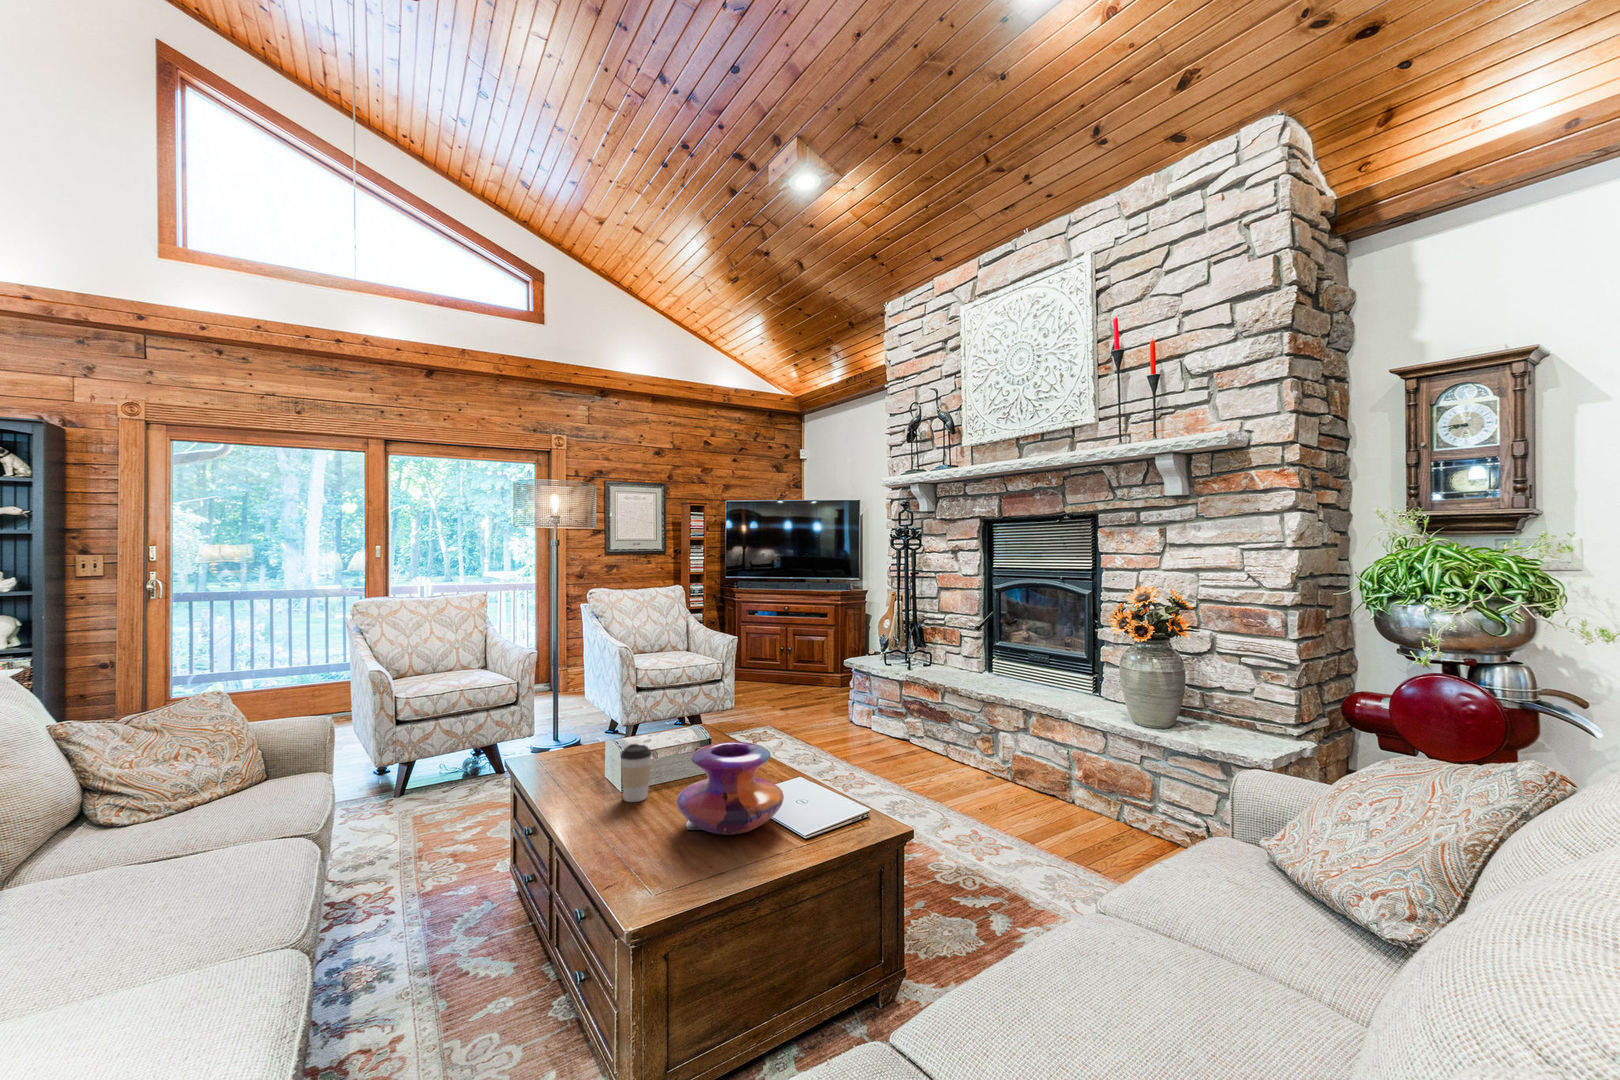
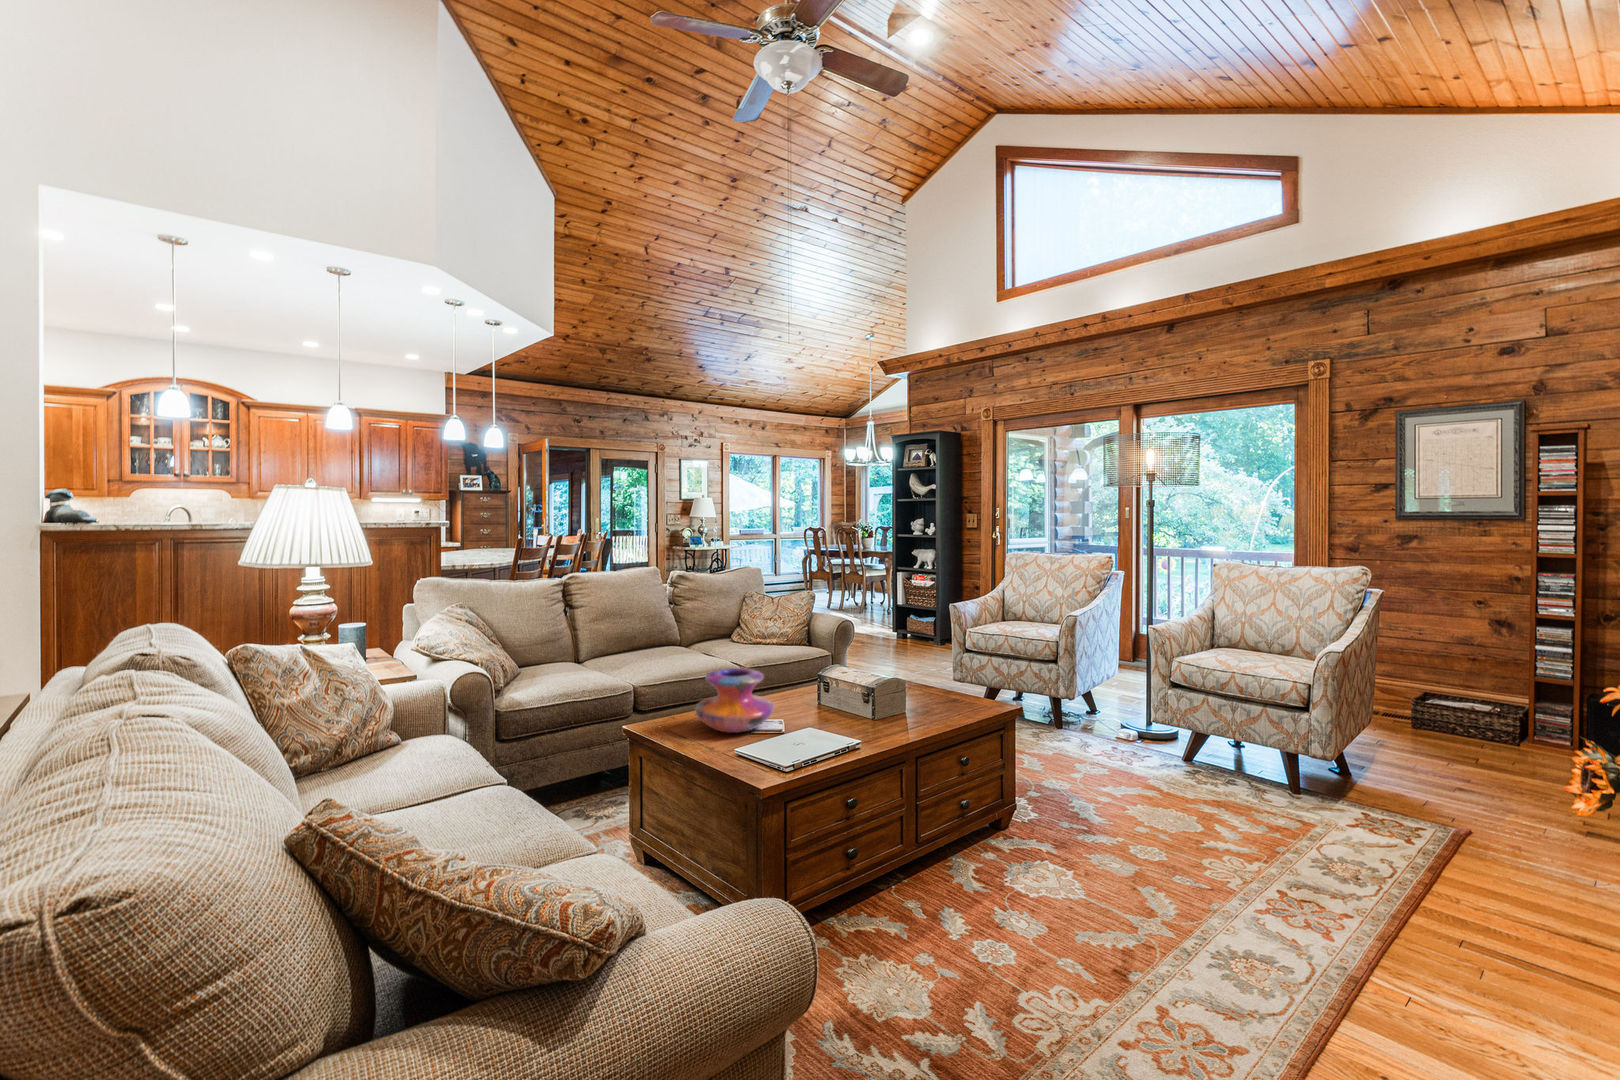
coffee cup: present [621,744,651,802] -> none [777,666,800,707]

